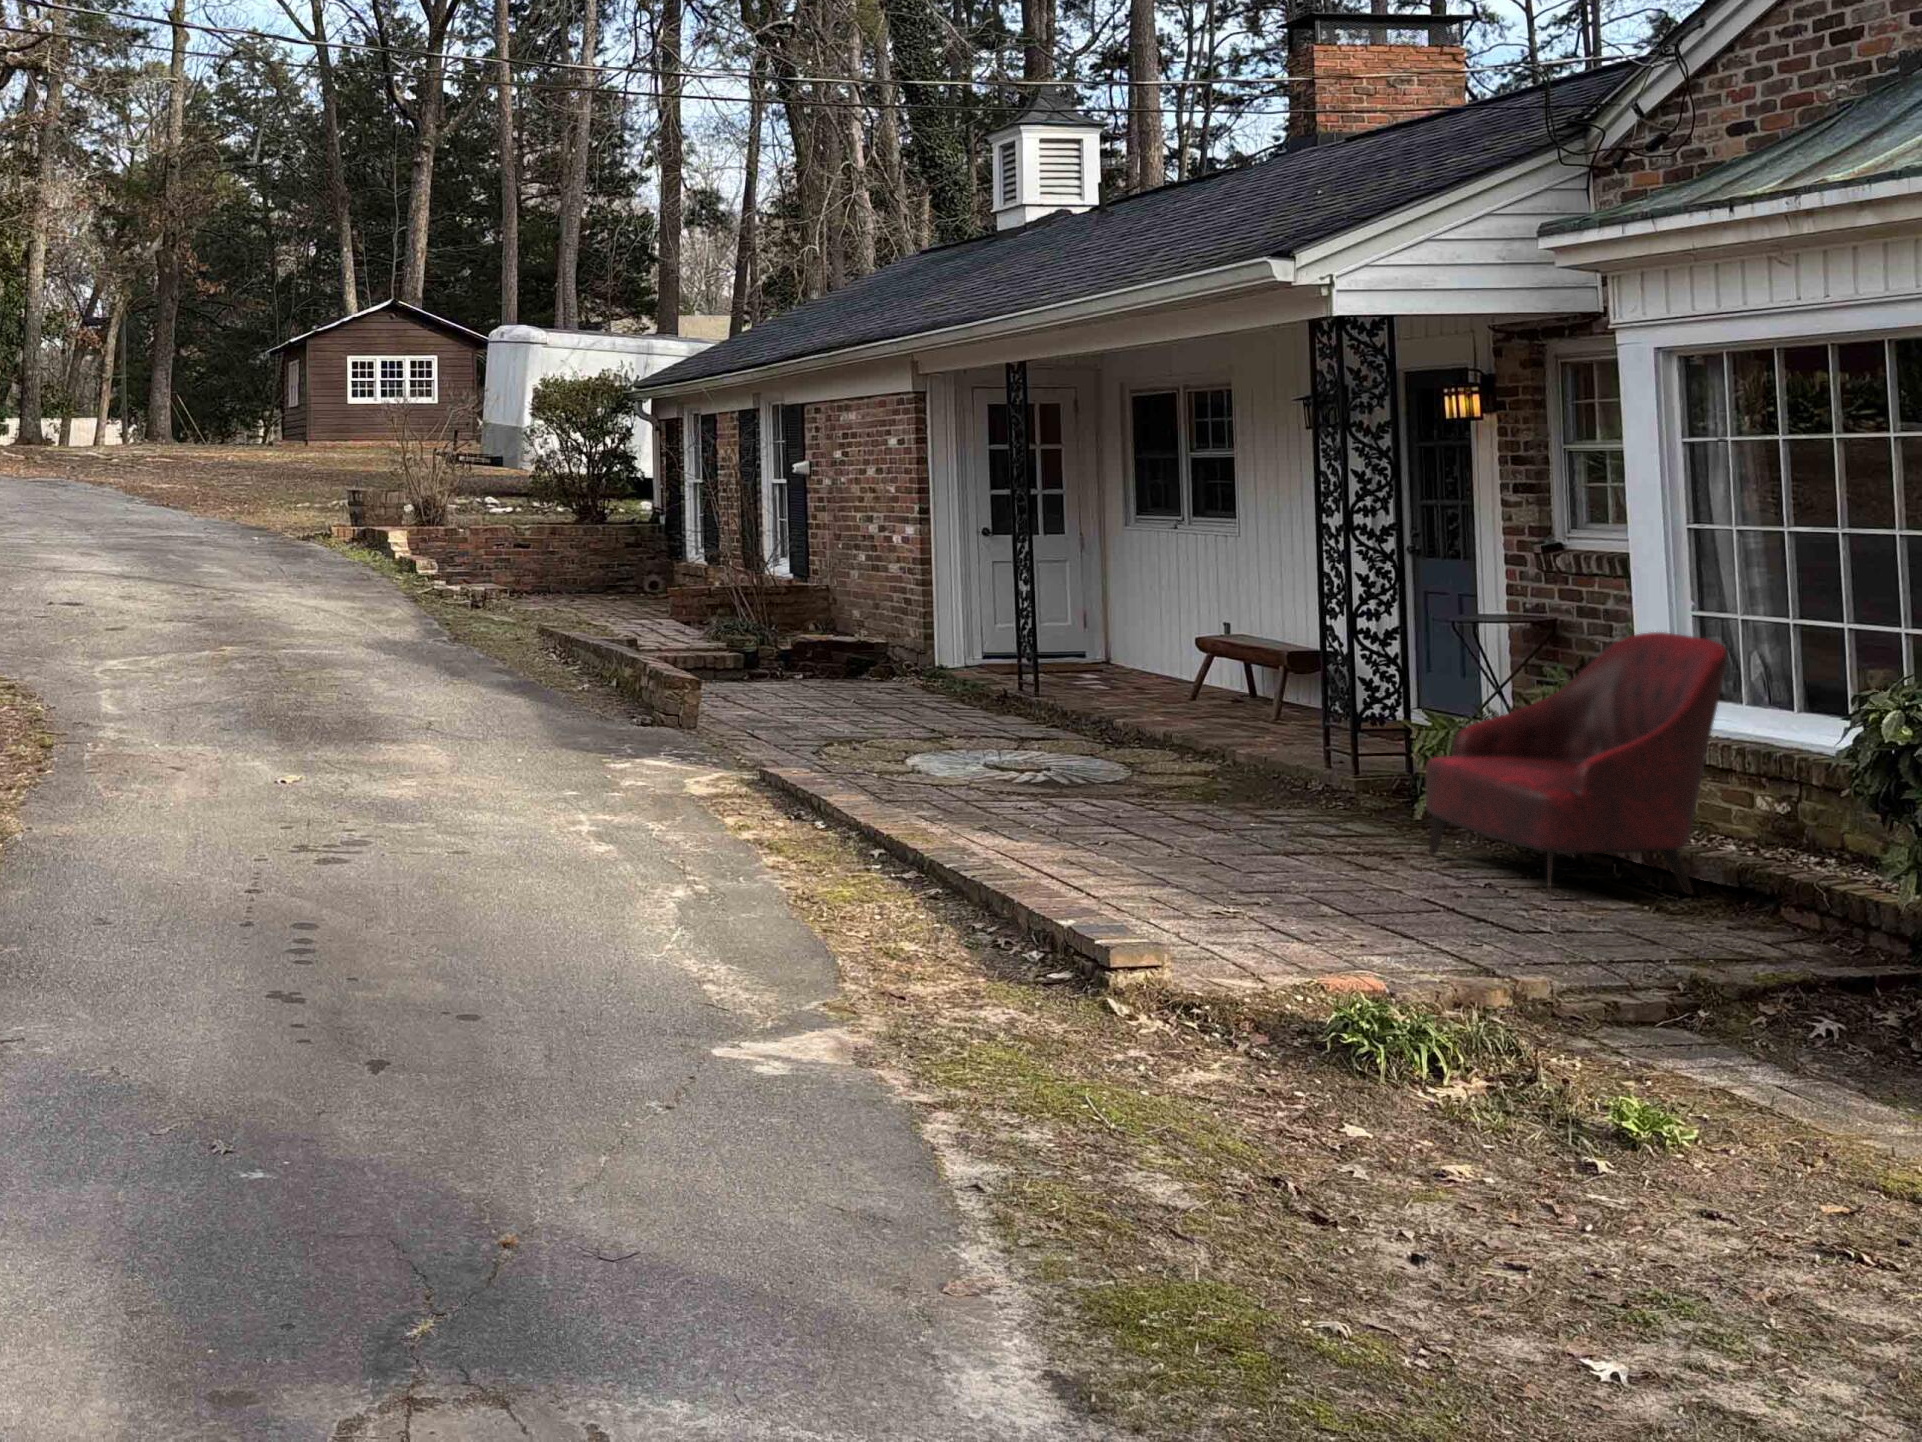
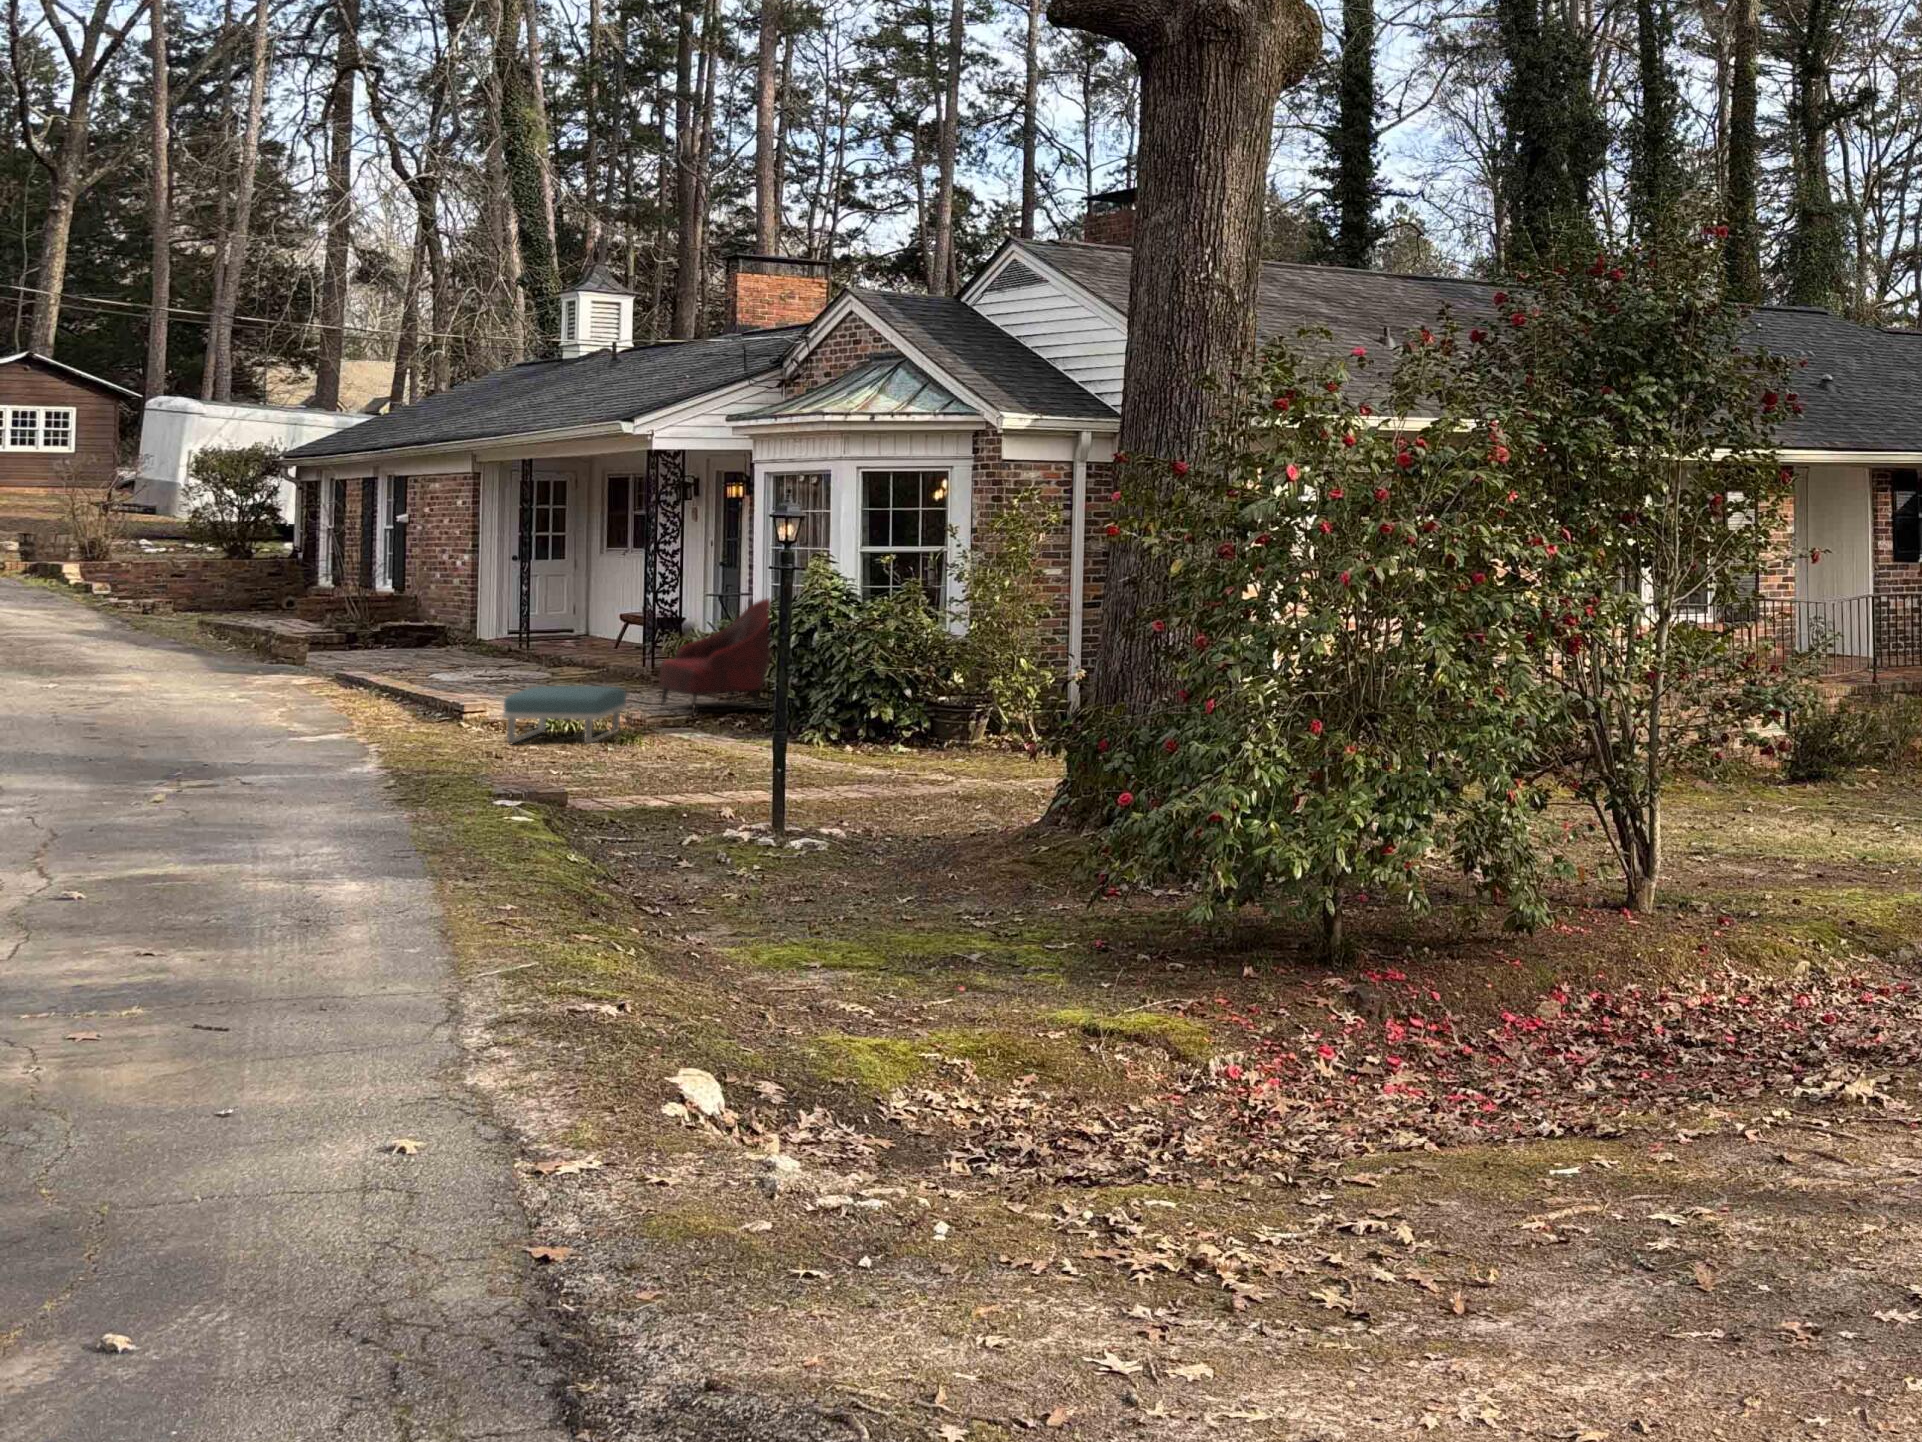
footstool: none [1206,821,1459,997] -> present [502,686,626,743]

